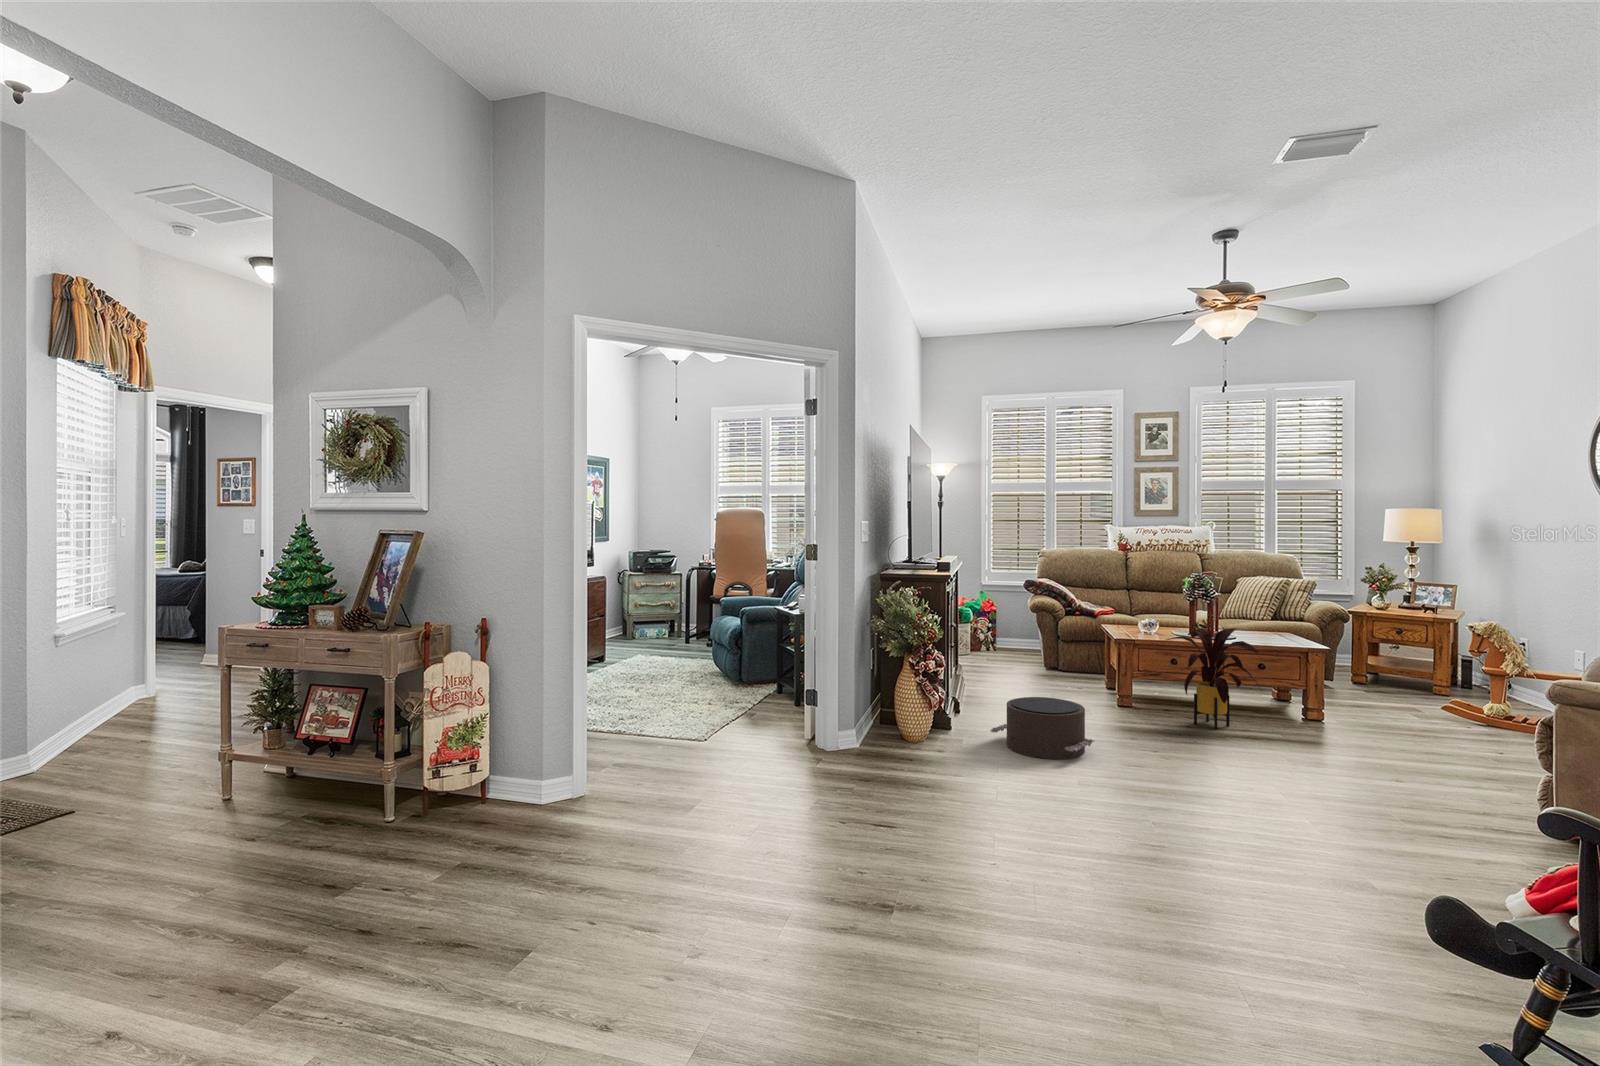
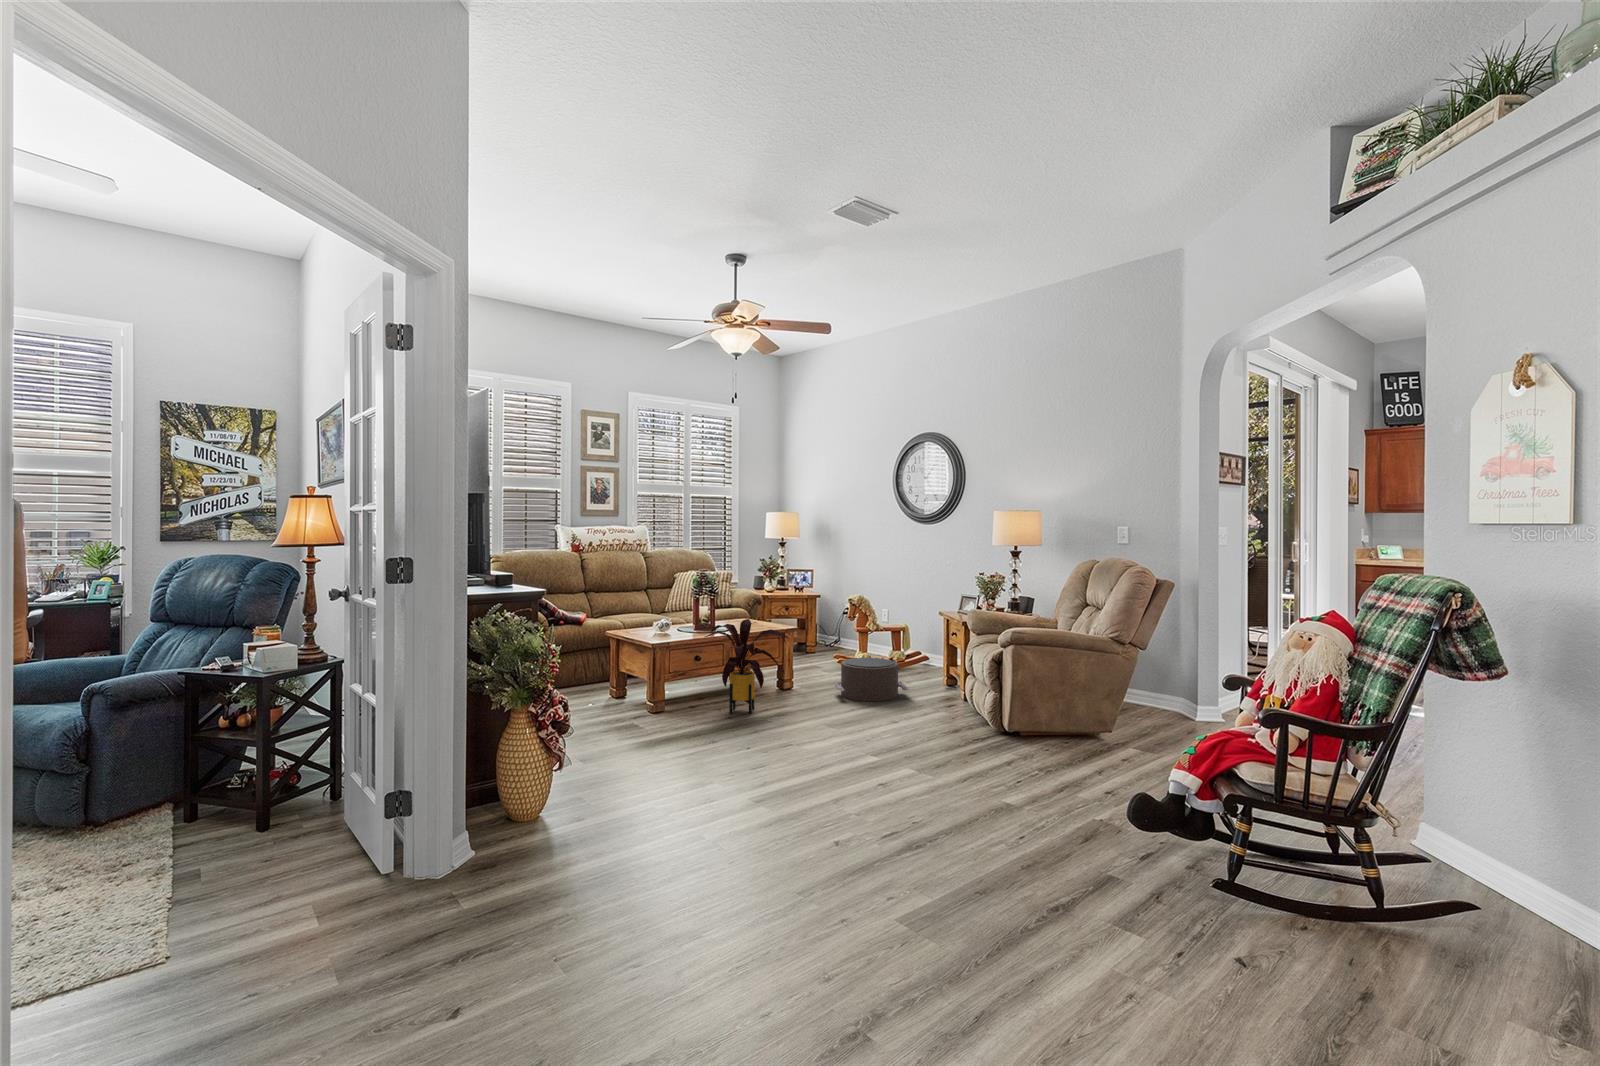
pouf: present [990,697,1094,759] -> present [834,658,909,701]

